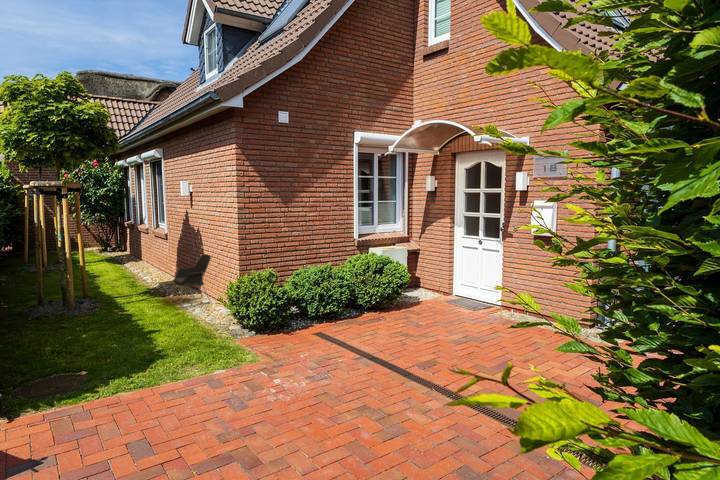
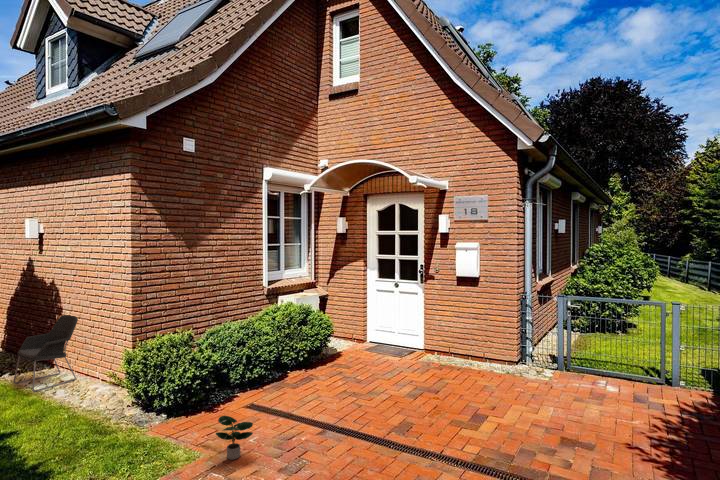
potted plant: none [268,333,298,366] -> present [216,416,253,460]

